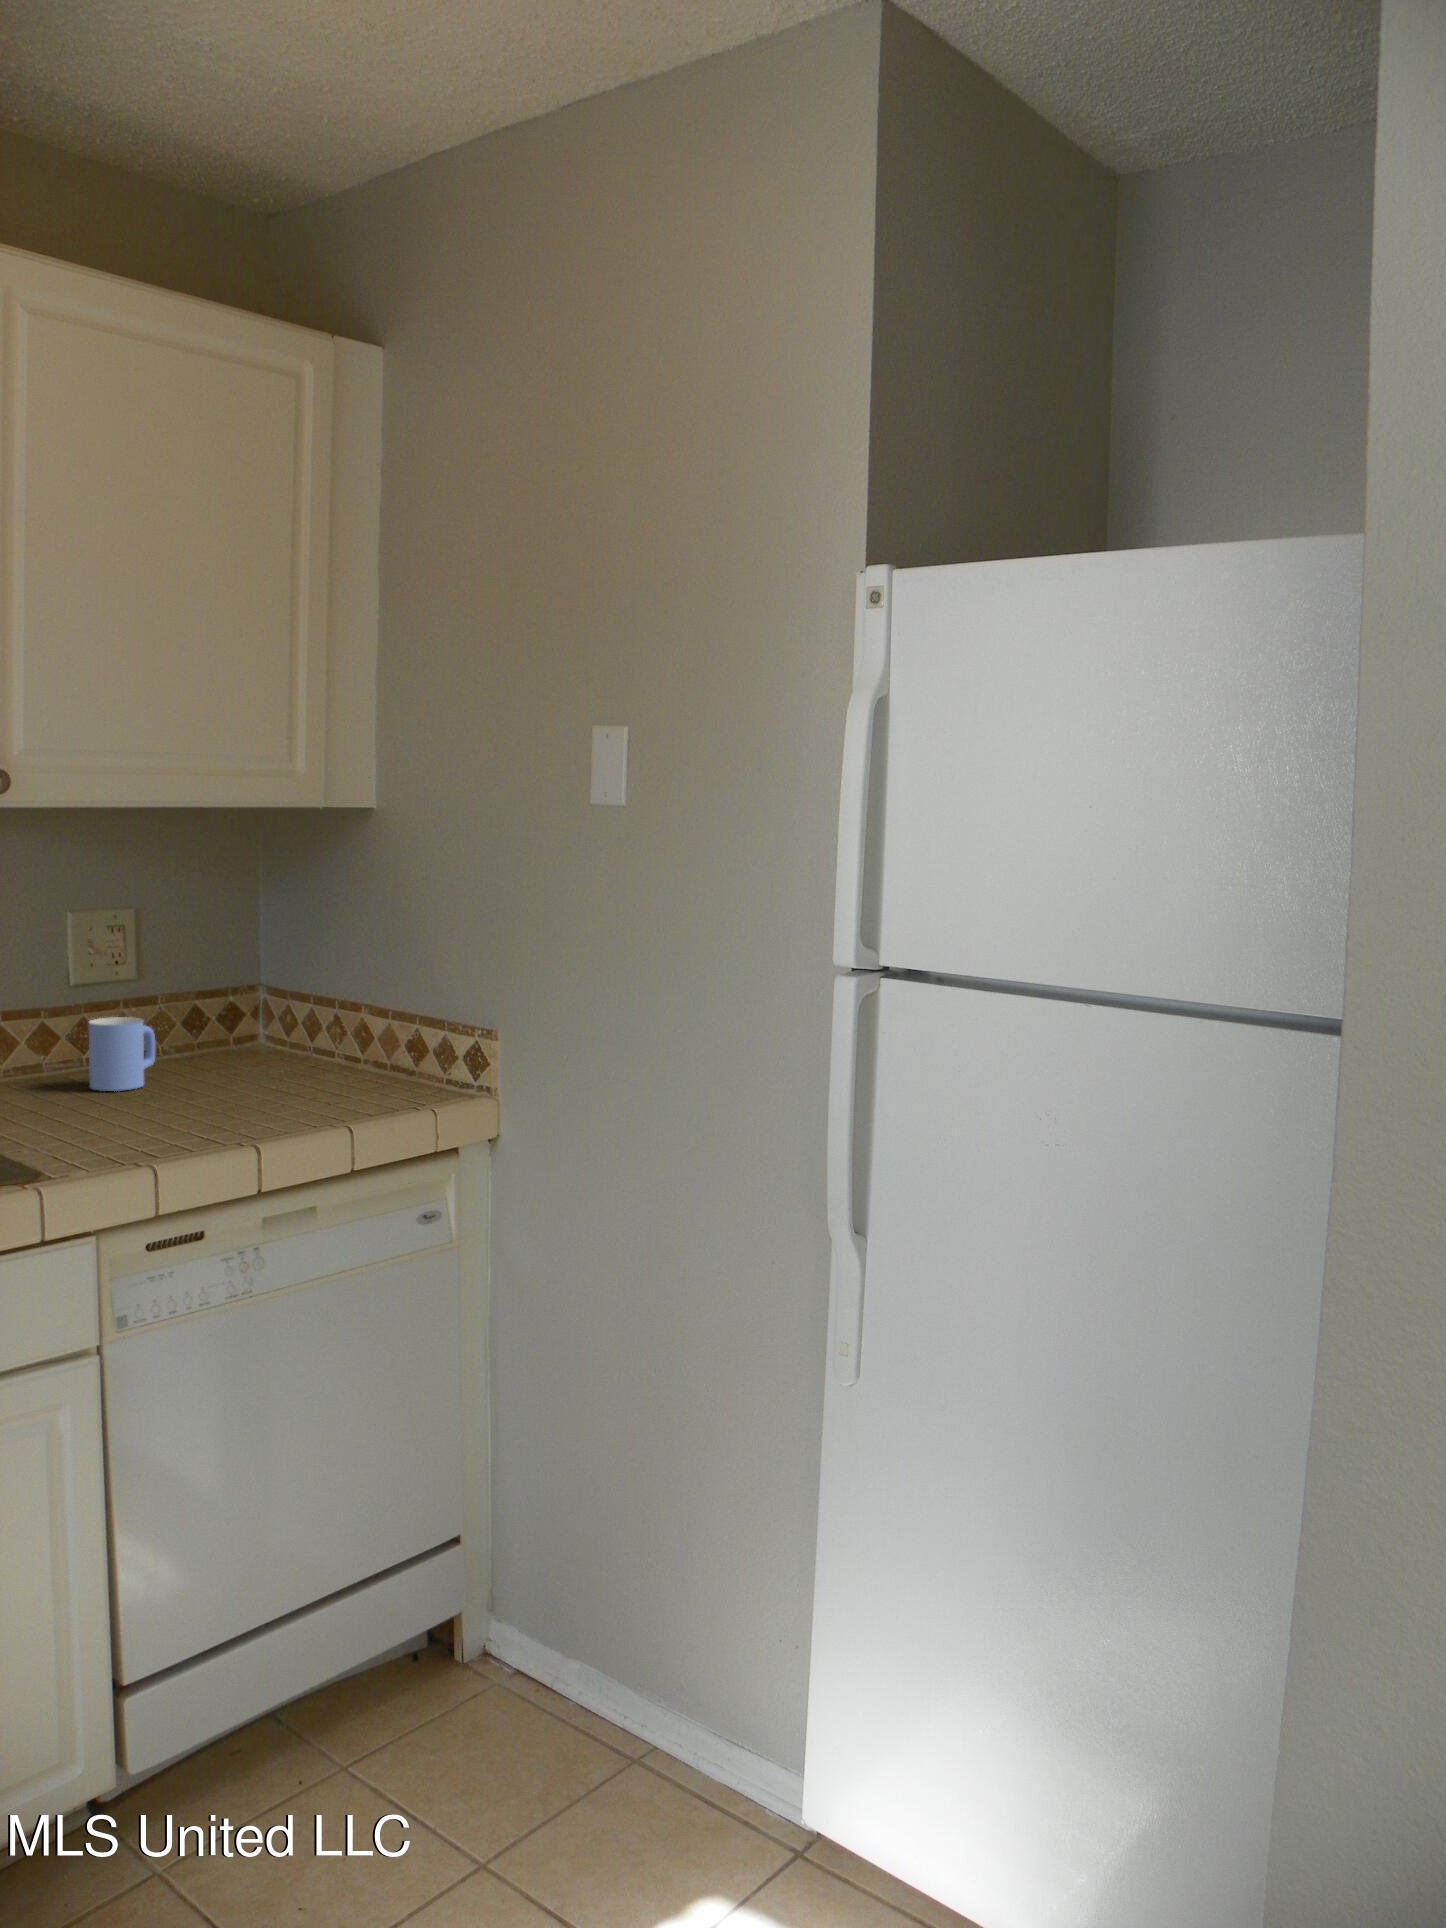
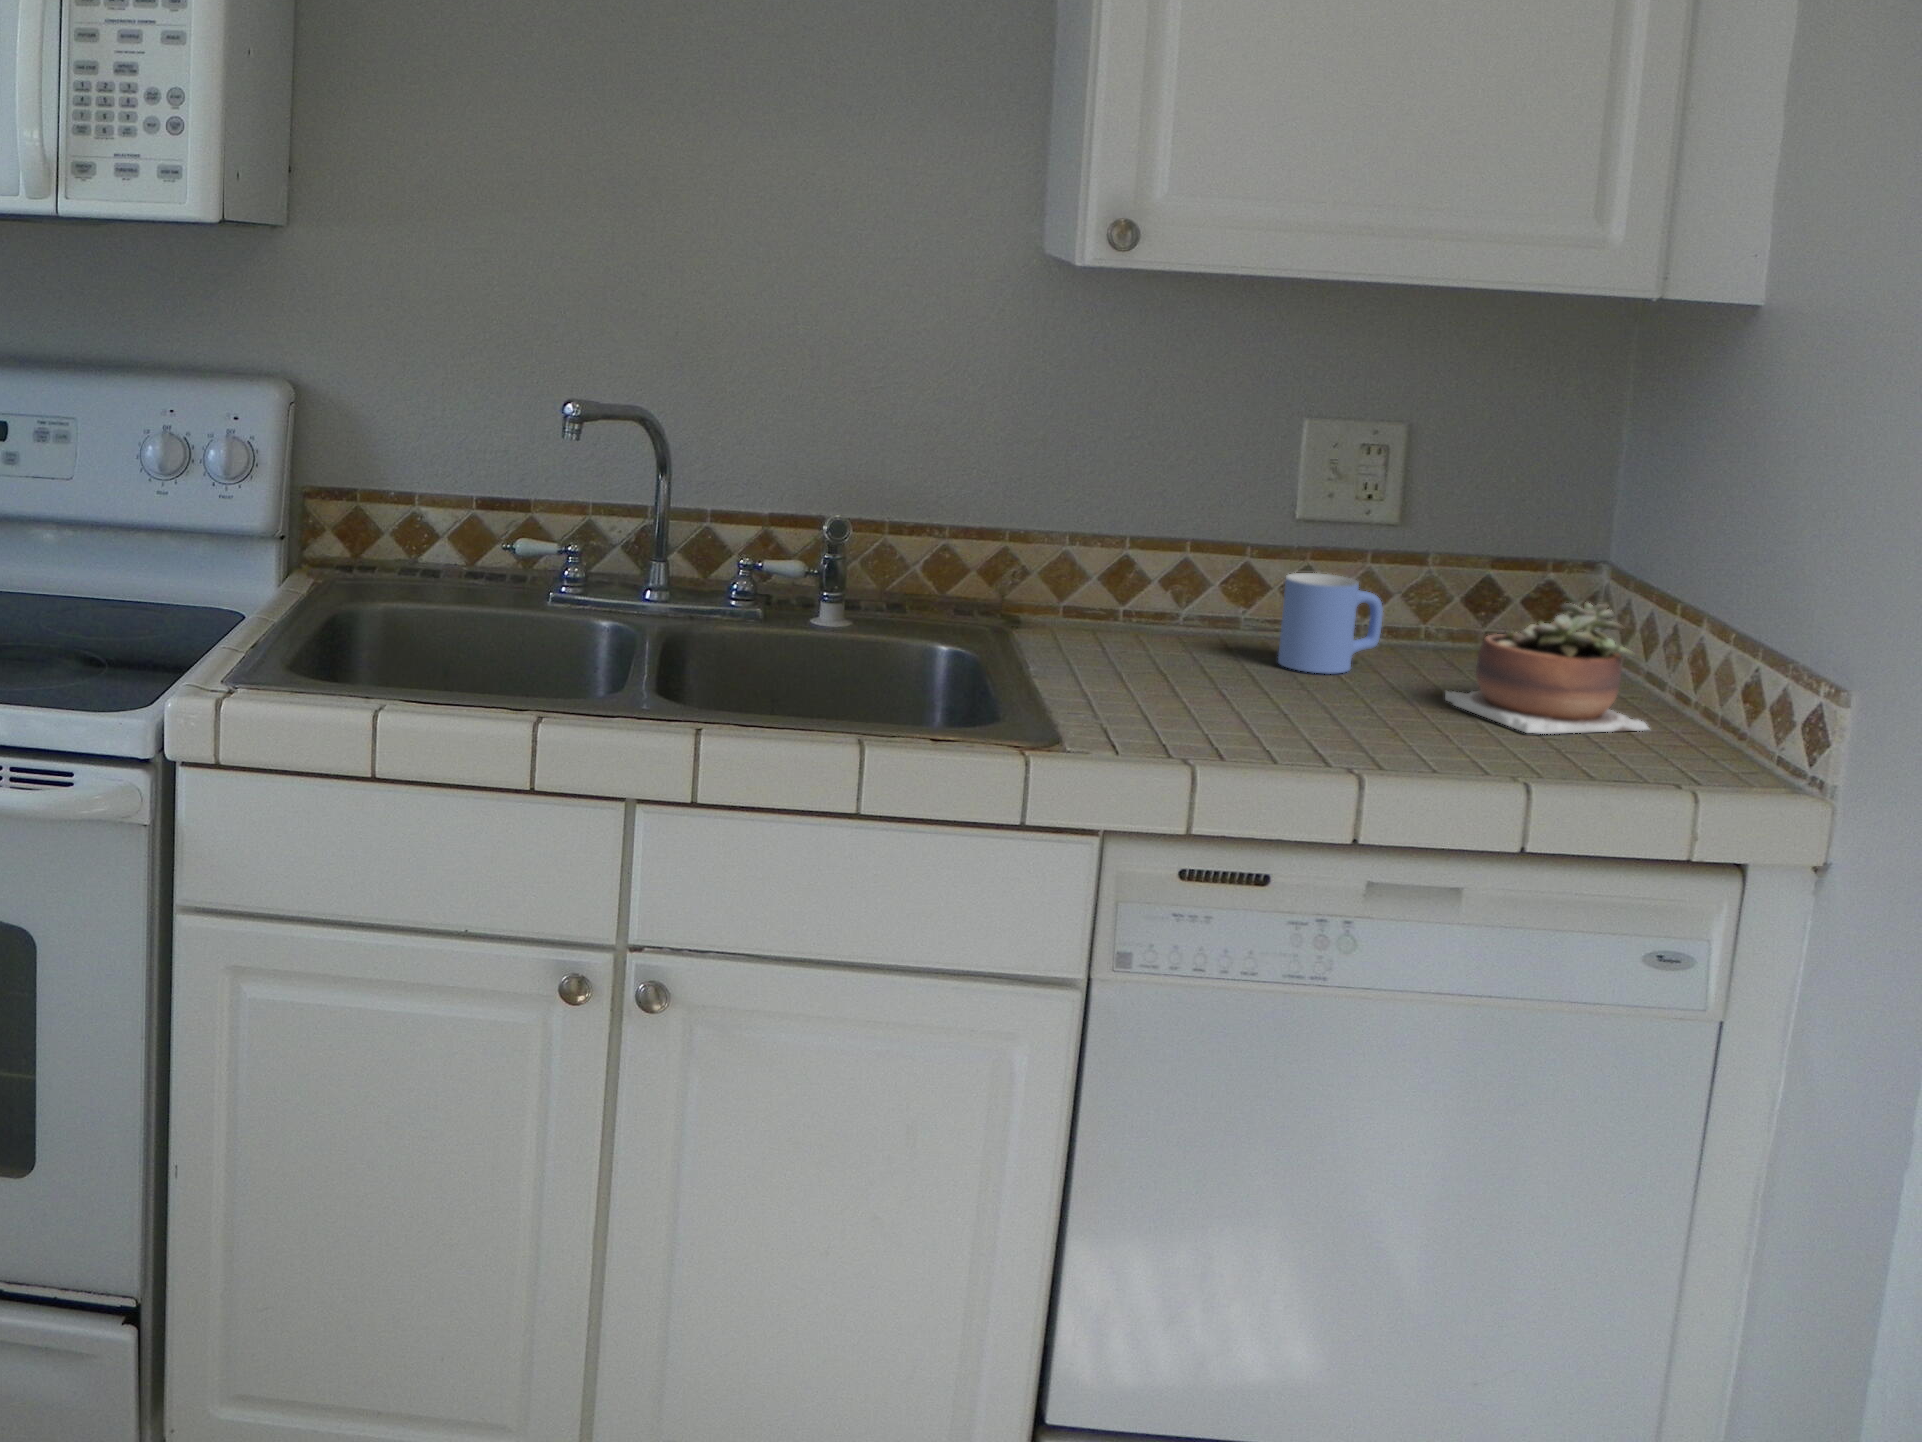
succulent plant: none [230,1004,361,1098] -> present [1445,603,1649,734]

